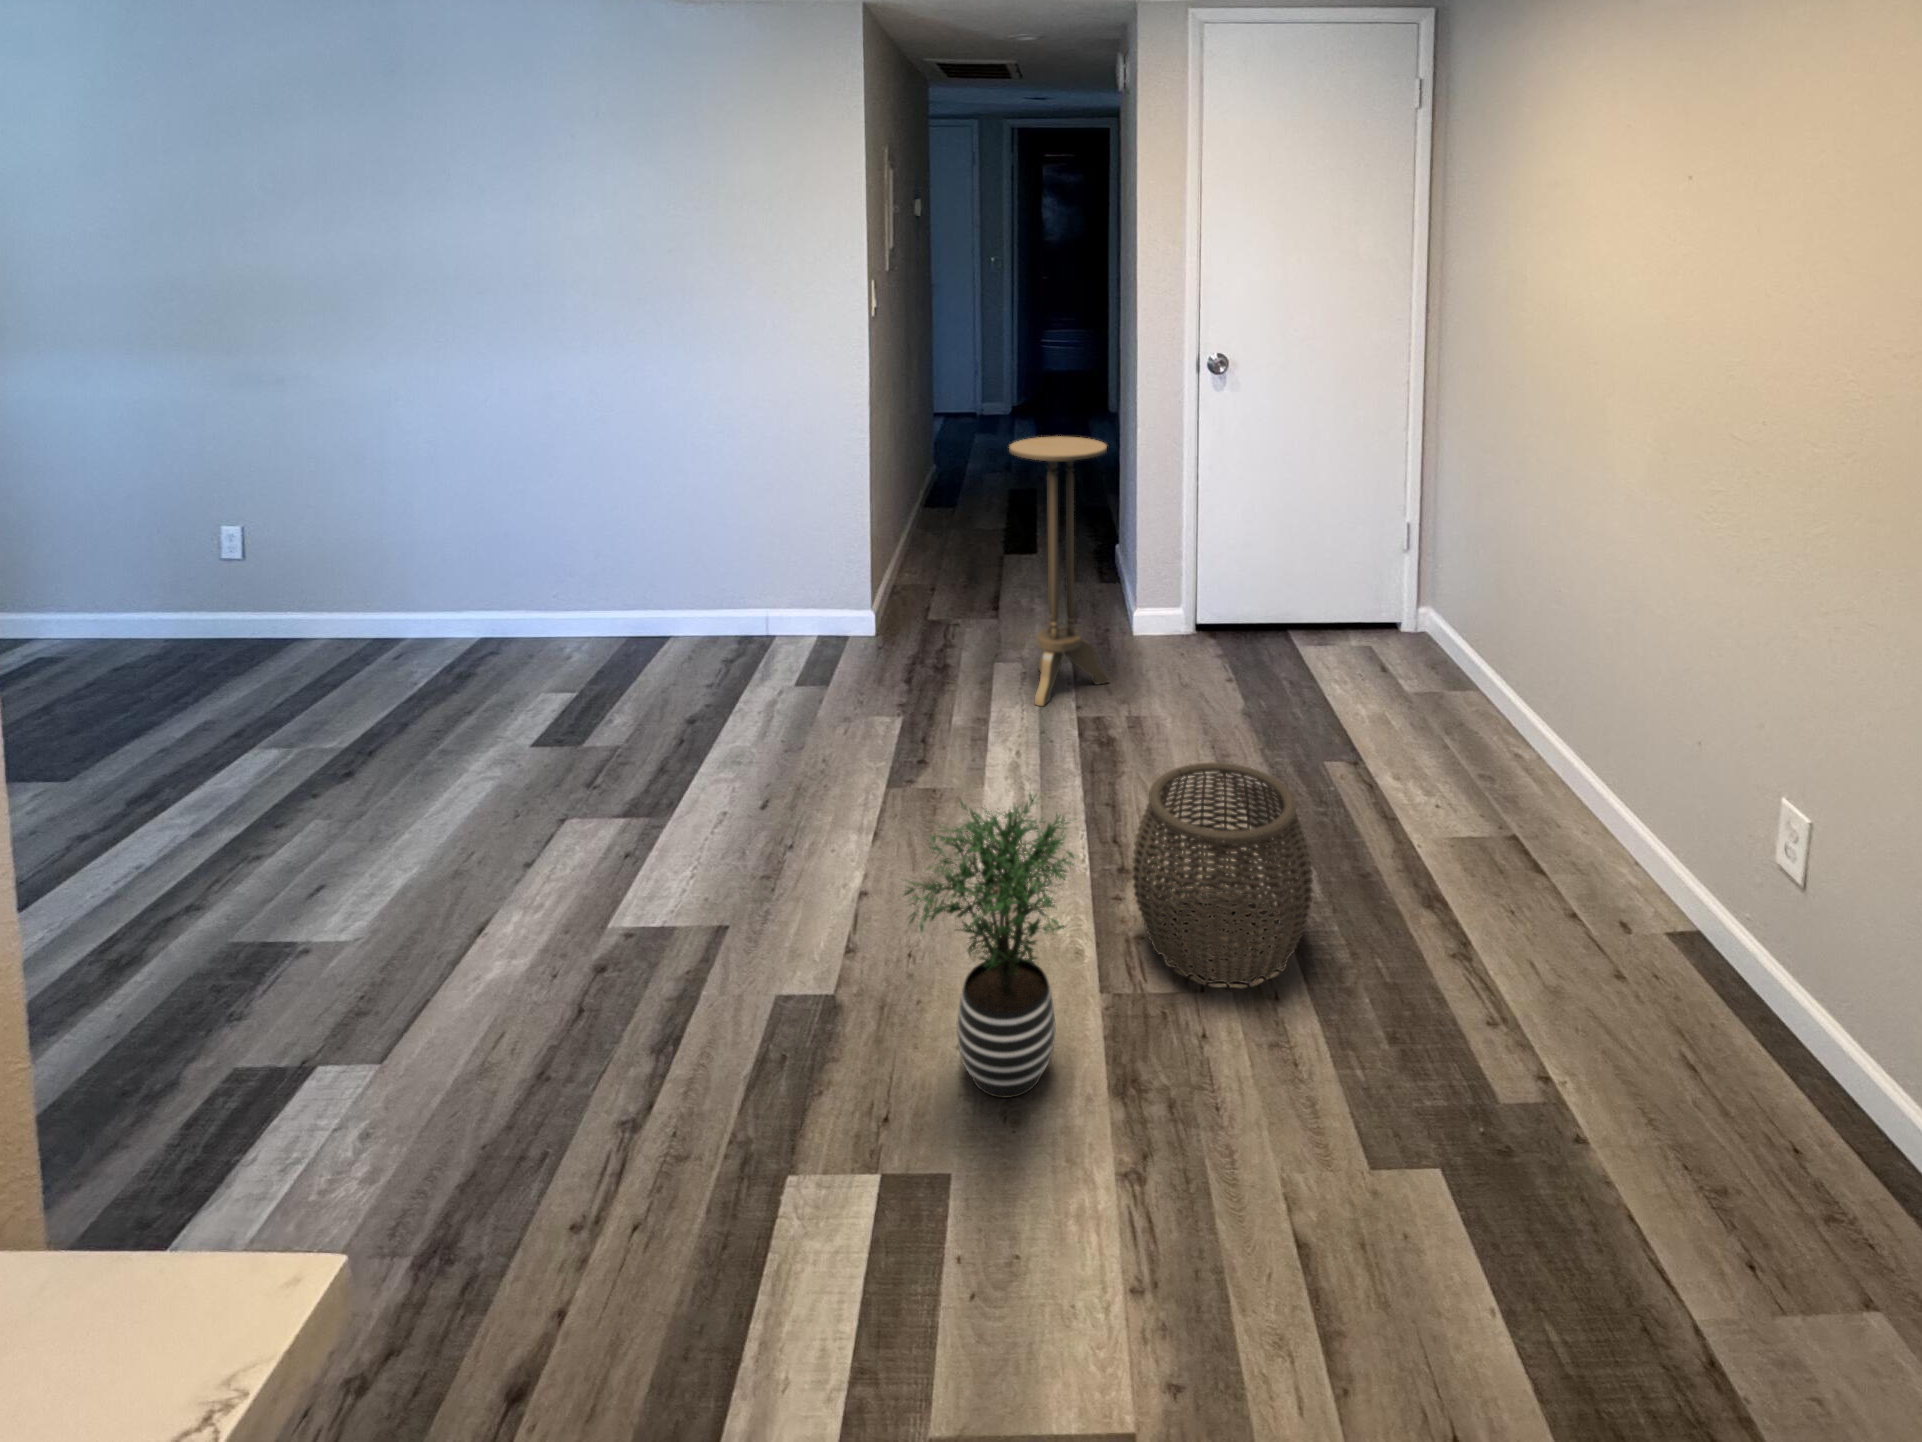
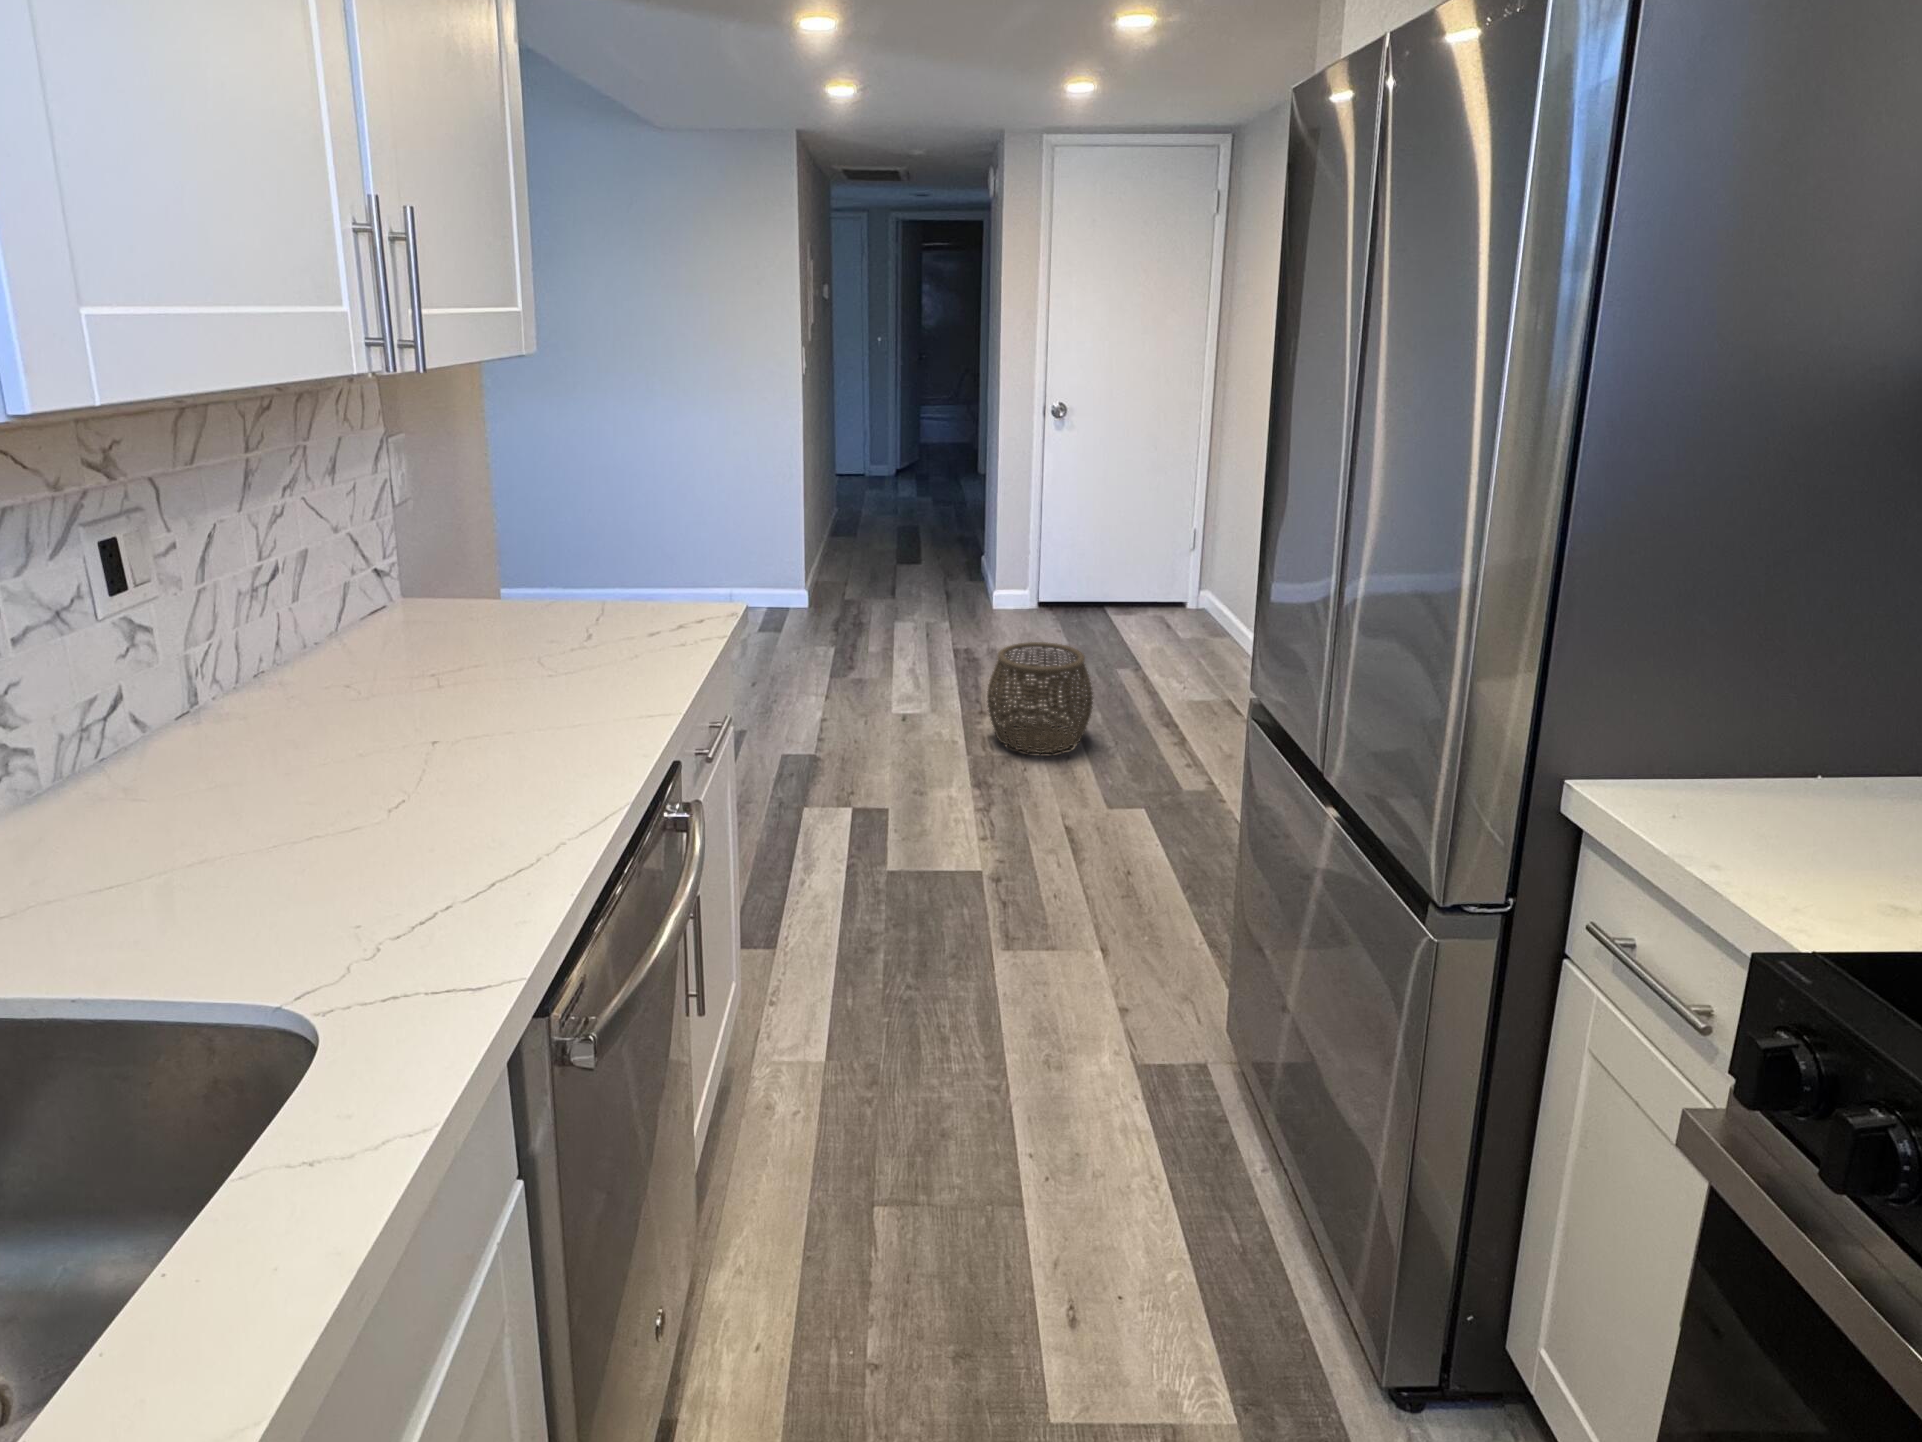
side table: present [1009,436,1109,706] -> none [908,463,977,644]
potted plant: present [904,794,1074,1098] -> none [858,636,963,788]

